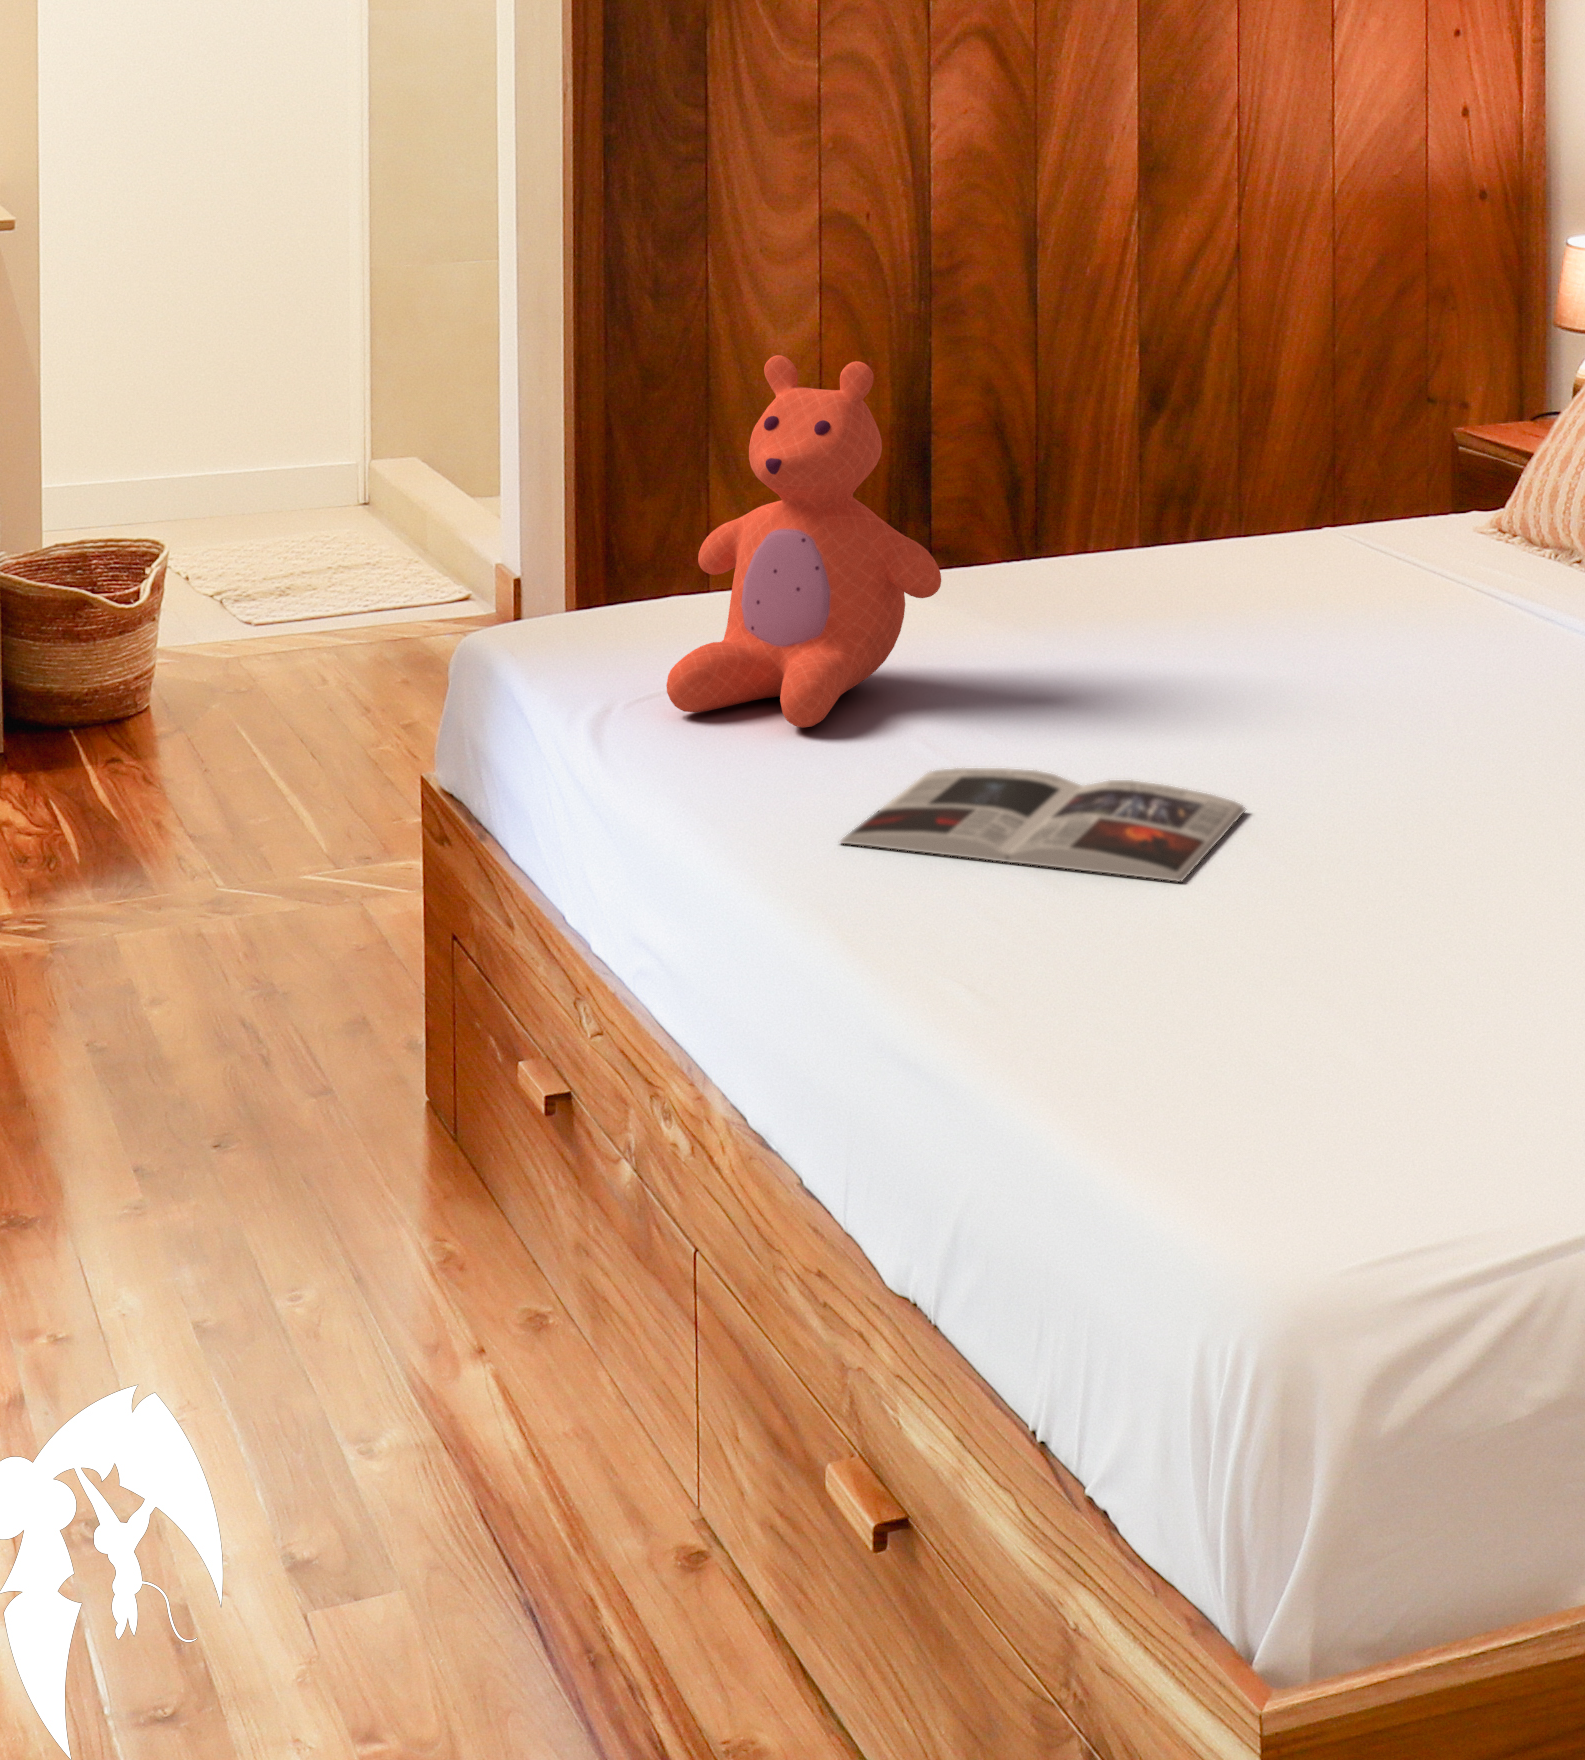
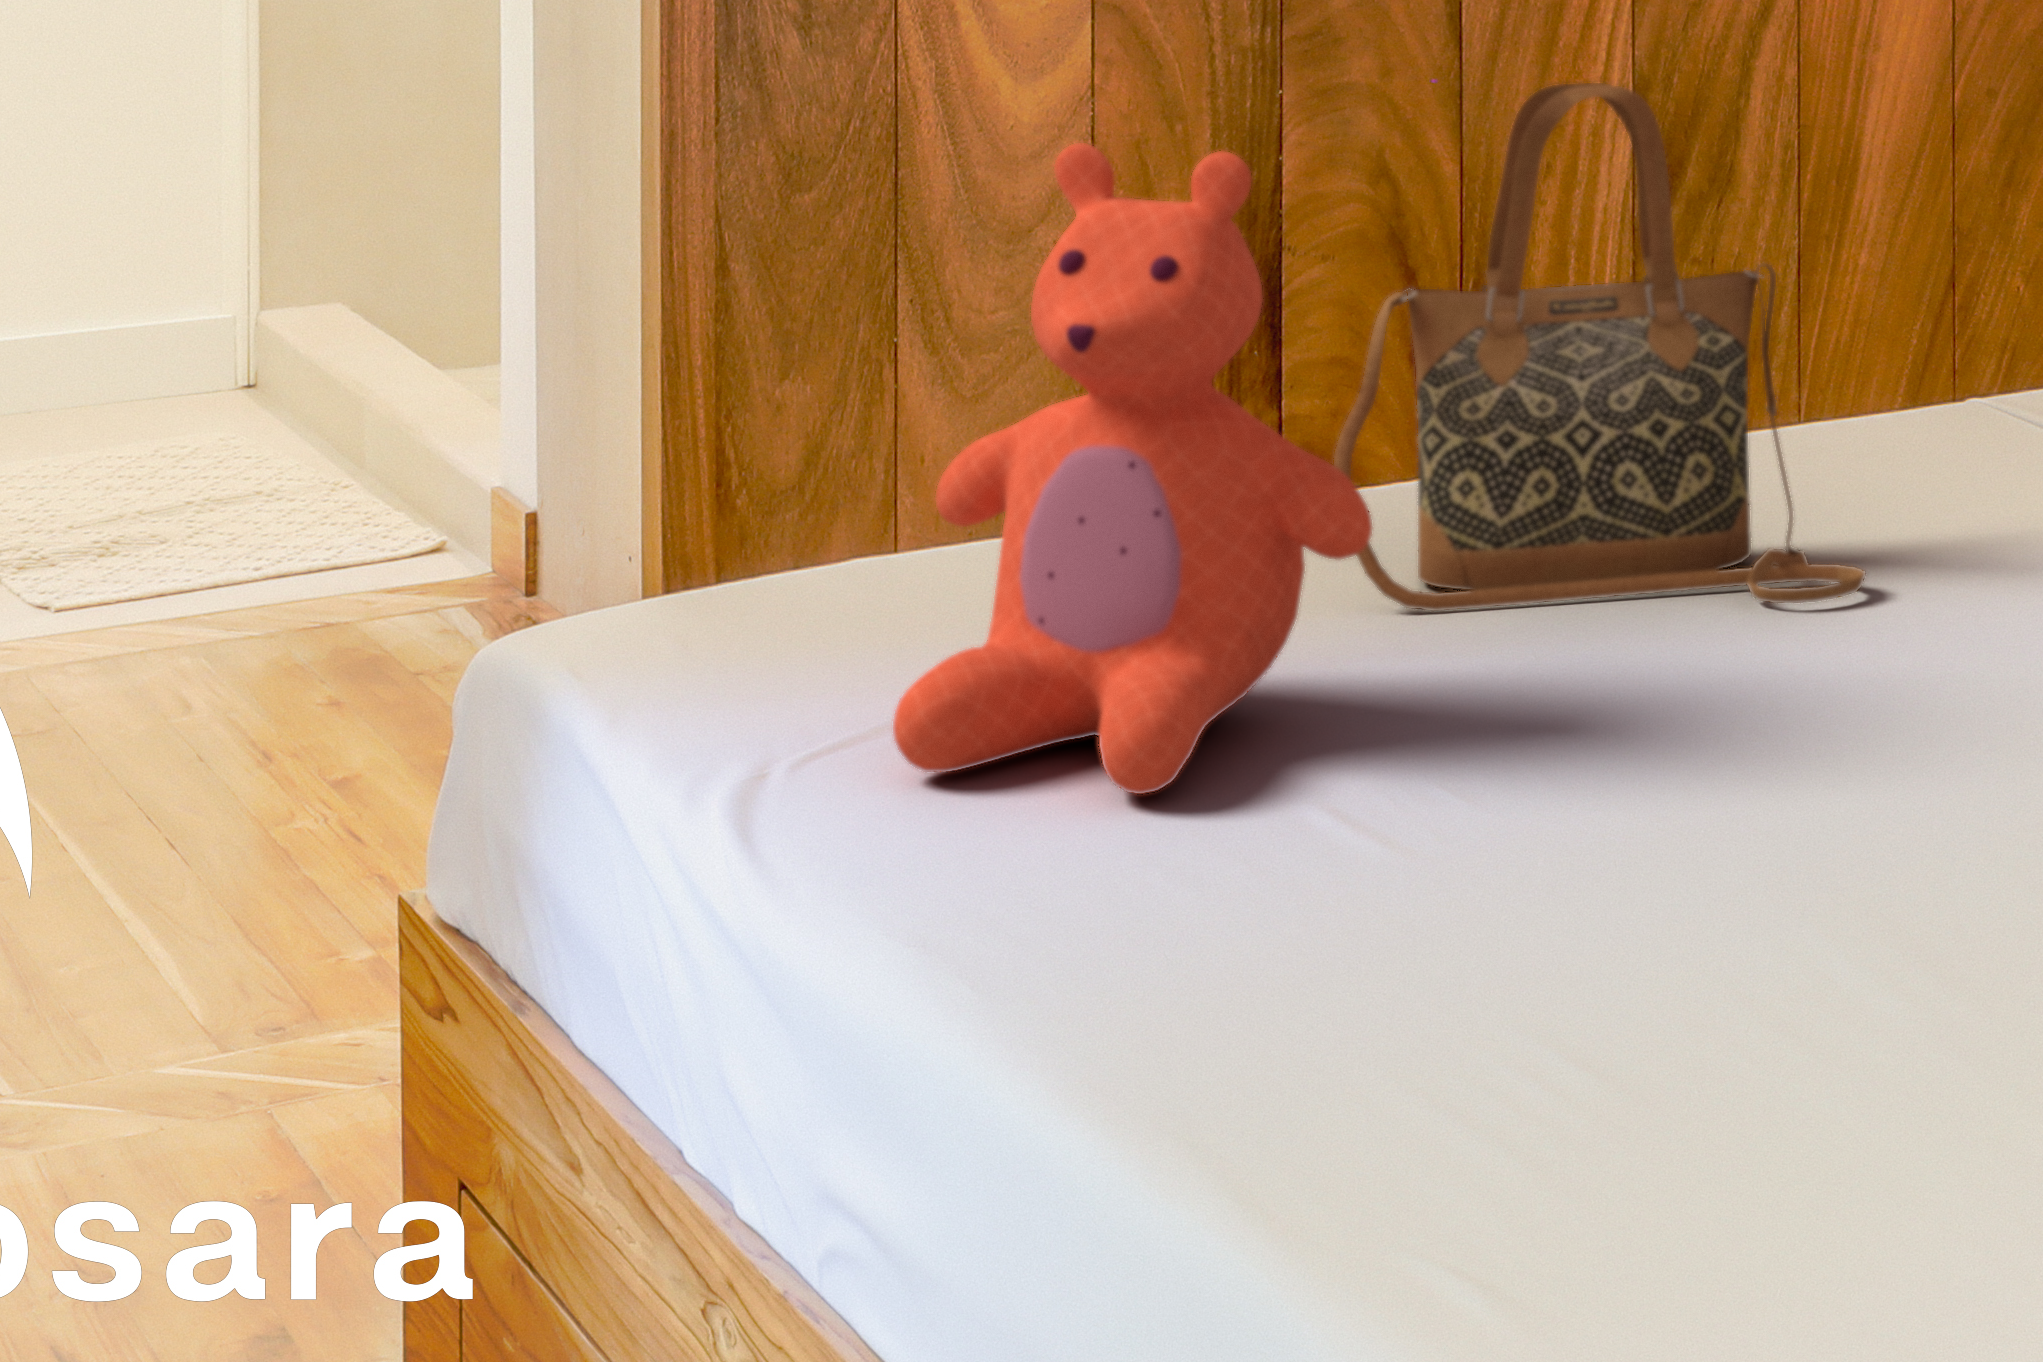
handbag: none [934,330,1244,636] -> present [1334,83,1865,611]
magazine: present [841,768,1245,882] -> none [1243,858,1940,1055]

